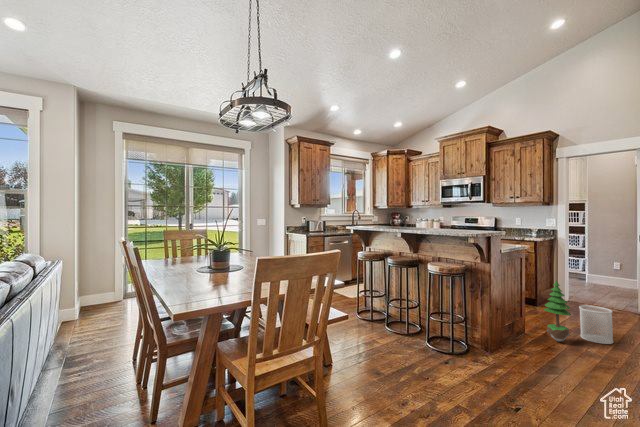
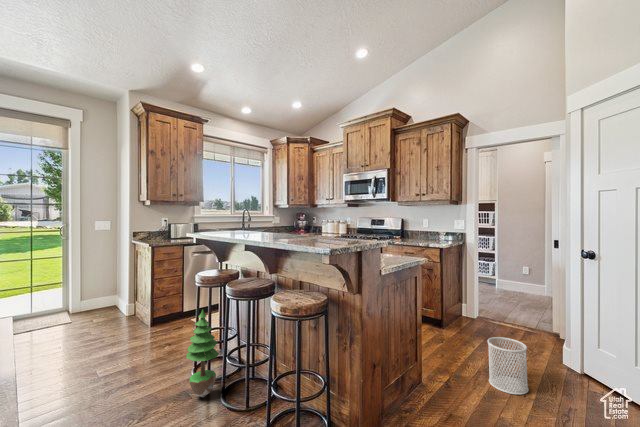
potted tree: present [544,281,571,342] -> present [186,310,219,397]

